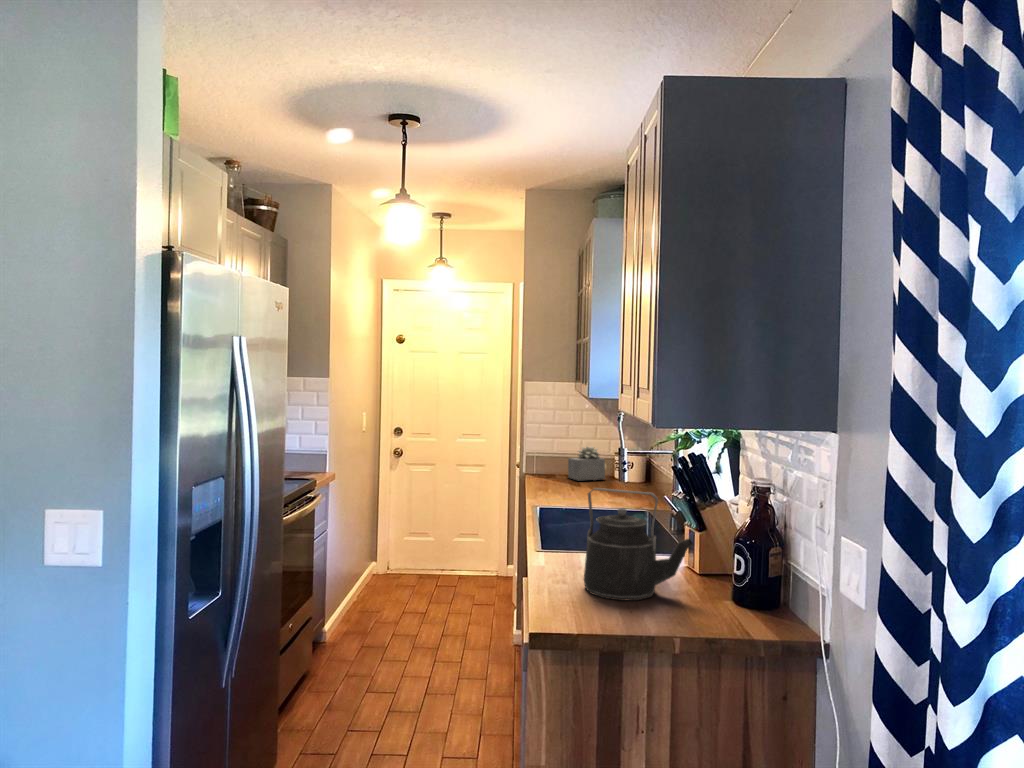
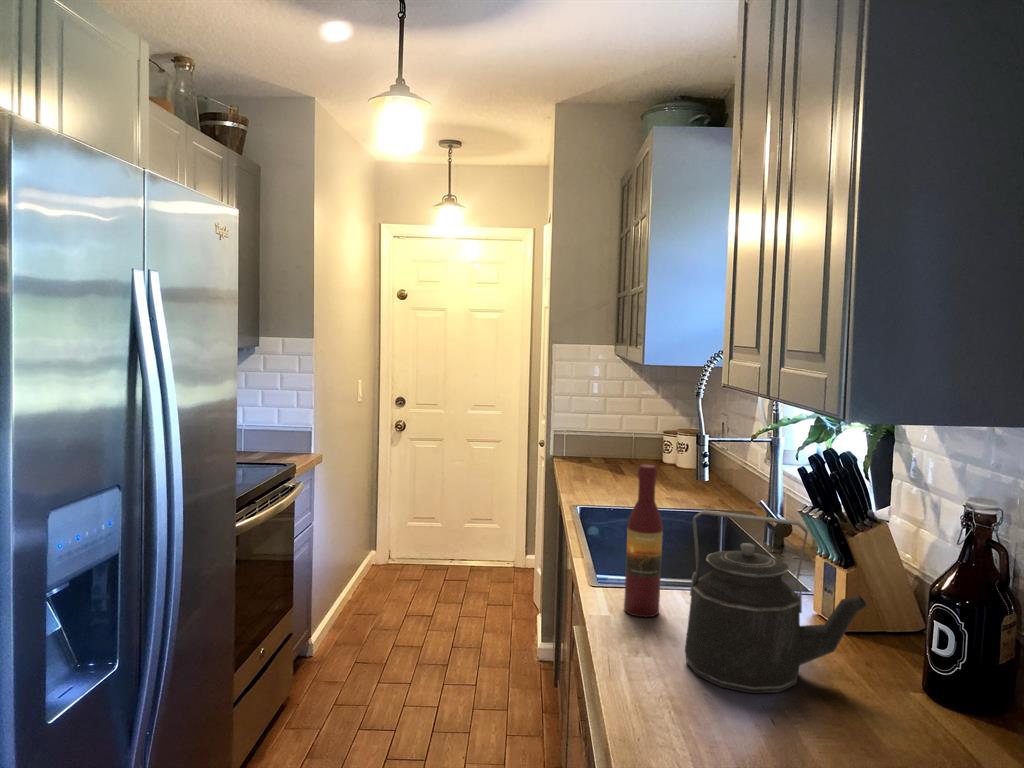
succulent plant: present [568,447,605,480] -> none [606,423,653,466]
wine bottle: none [553,463,578,567] -> present [624,464,663,617]

